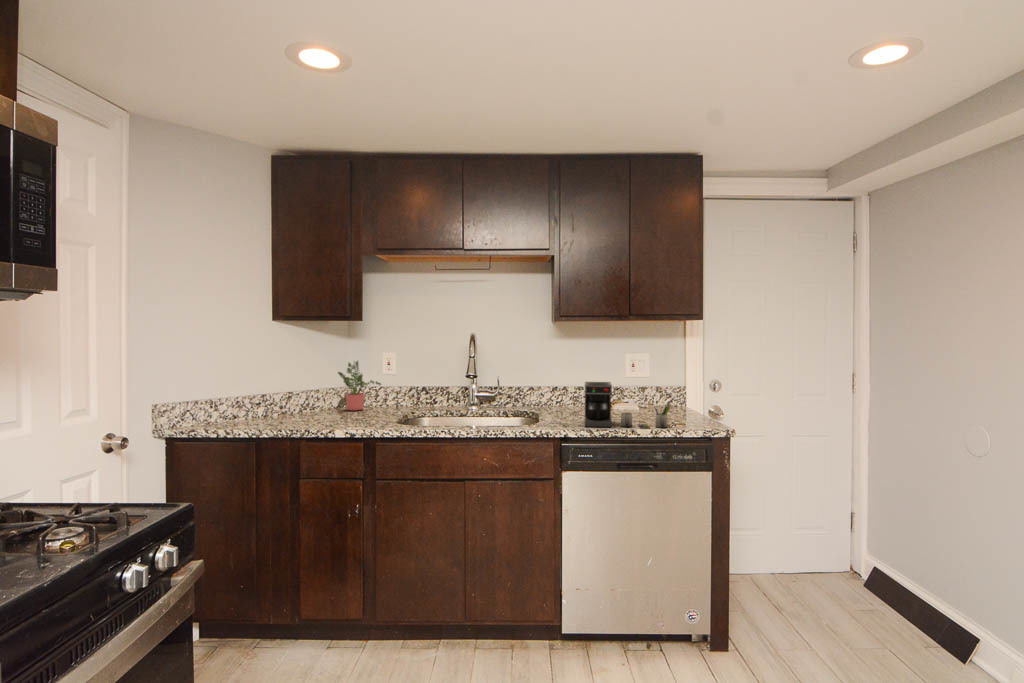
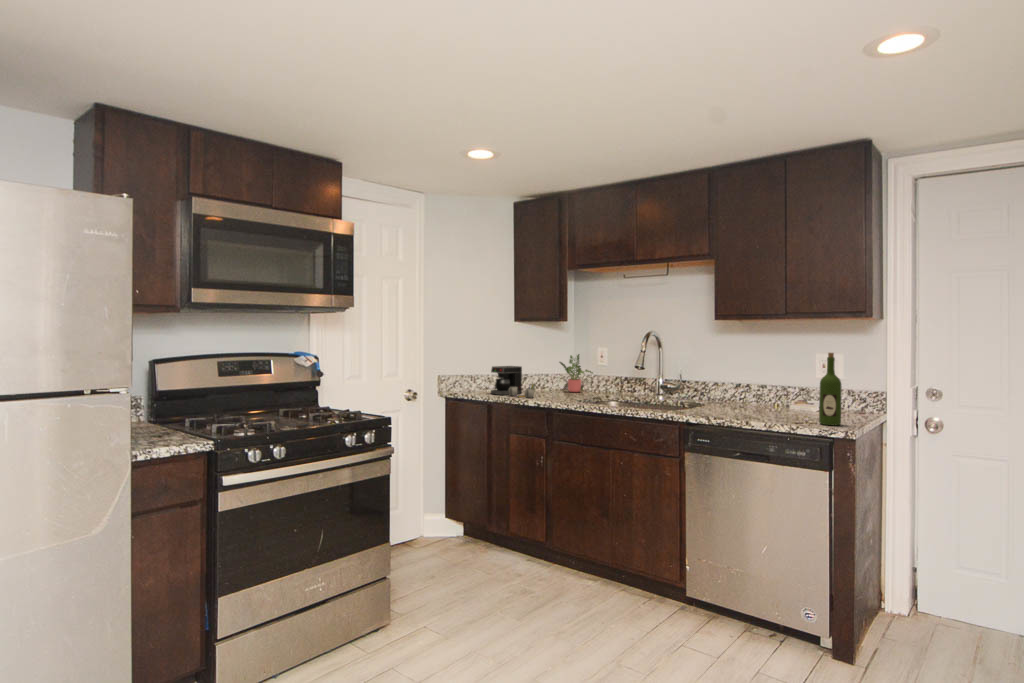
wine bottle: none [683,353,702,425] -> present [819,353,842,425]
coffee maker: present [585,382,670,428] -> present [491,366,535,398]

